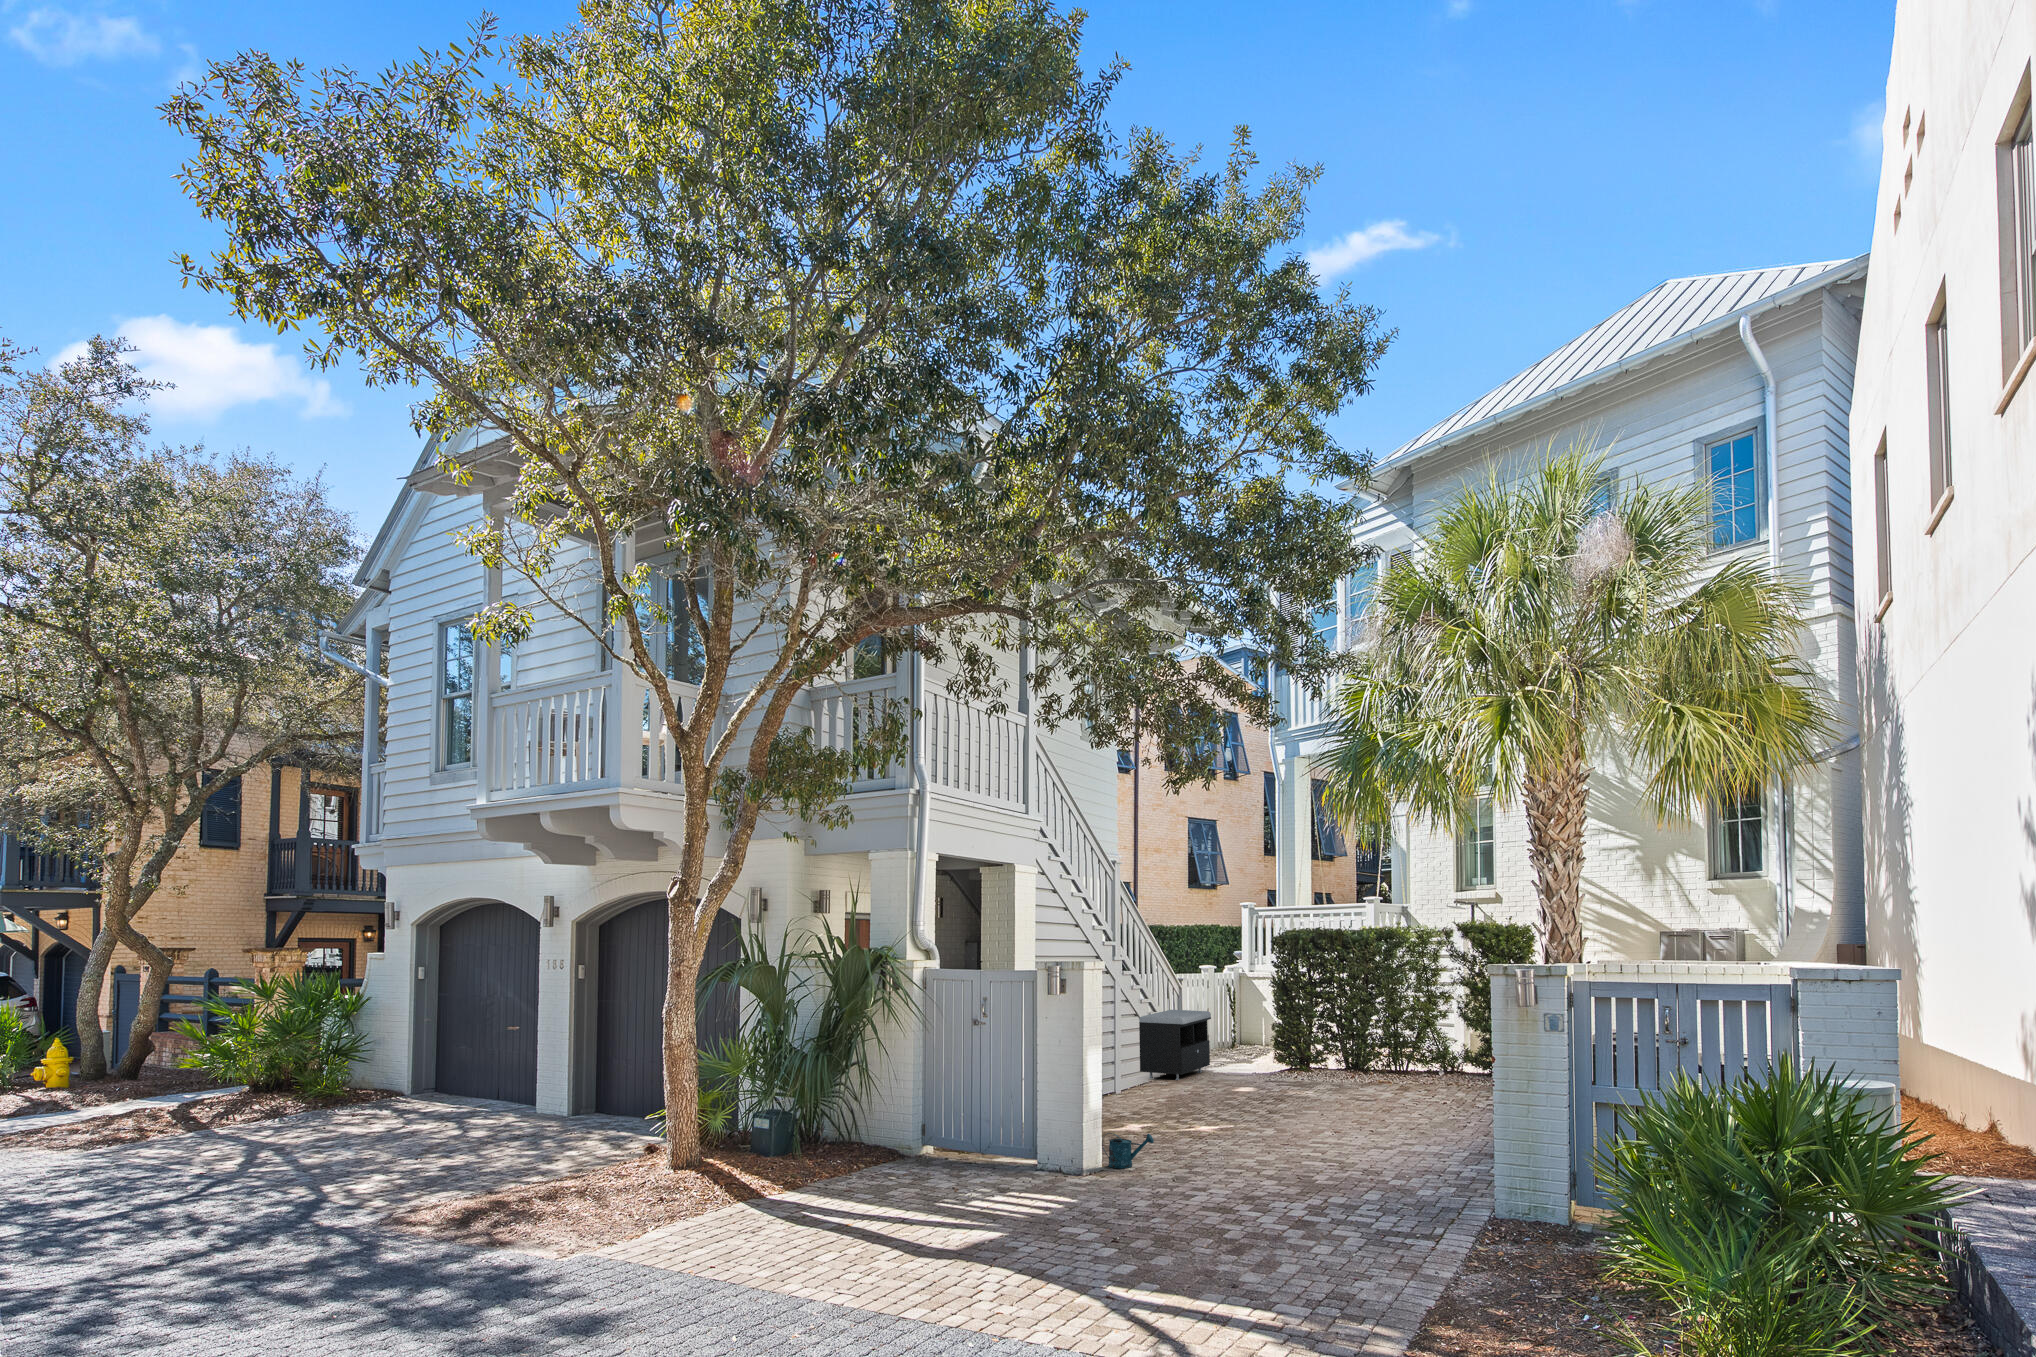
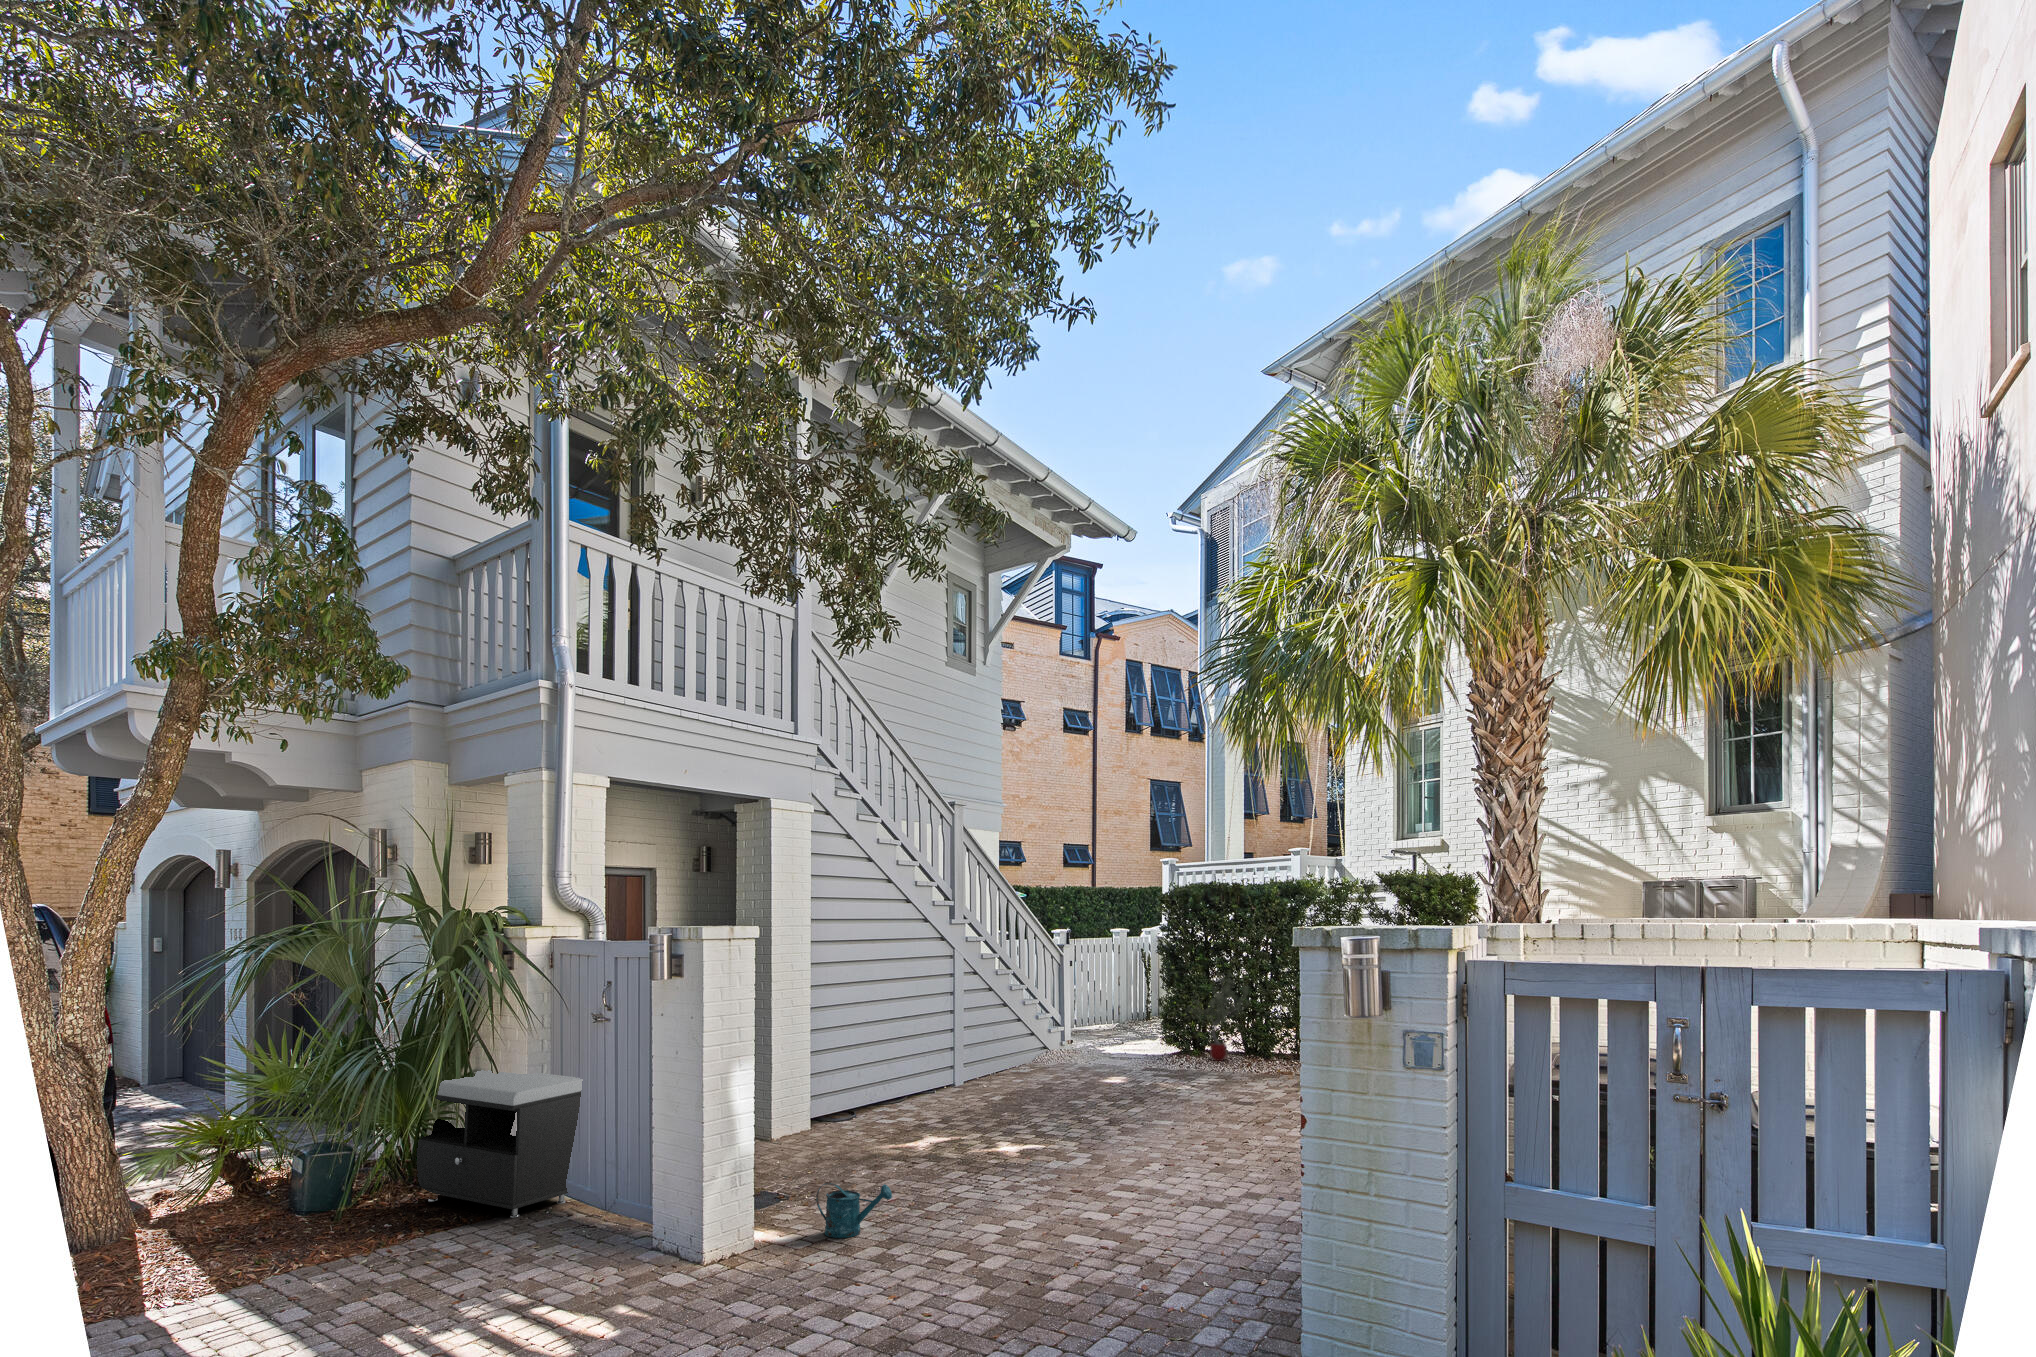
potted tree: none [1292,1002,1347,1073] -> present [1188,975,1248,1061]
storage bench: present [1139,1010,1211,1080] -> present [417,1070,583,1217]

